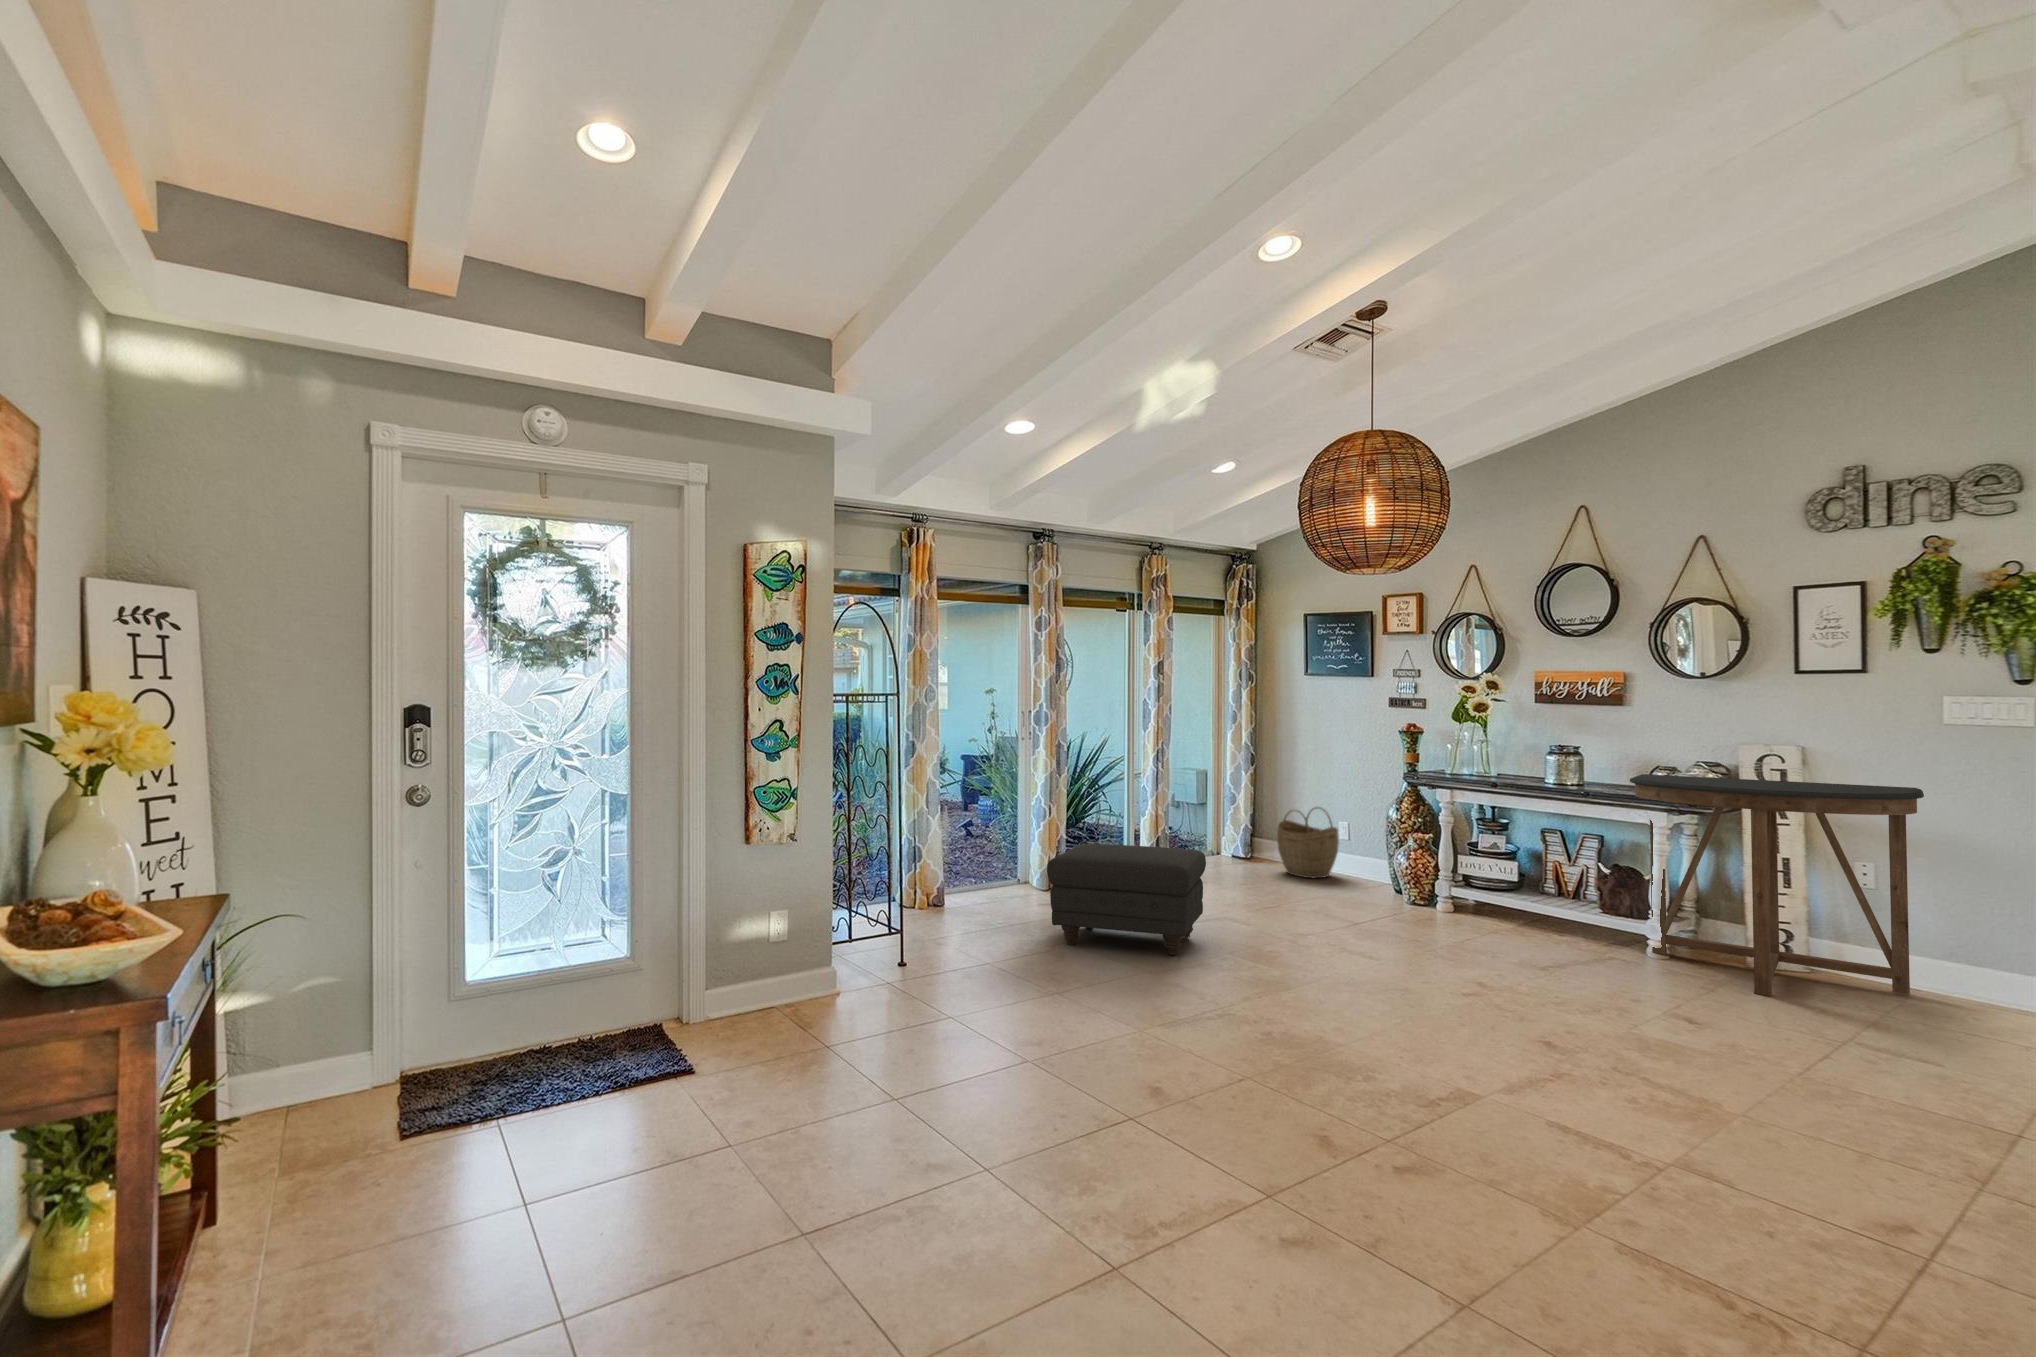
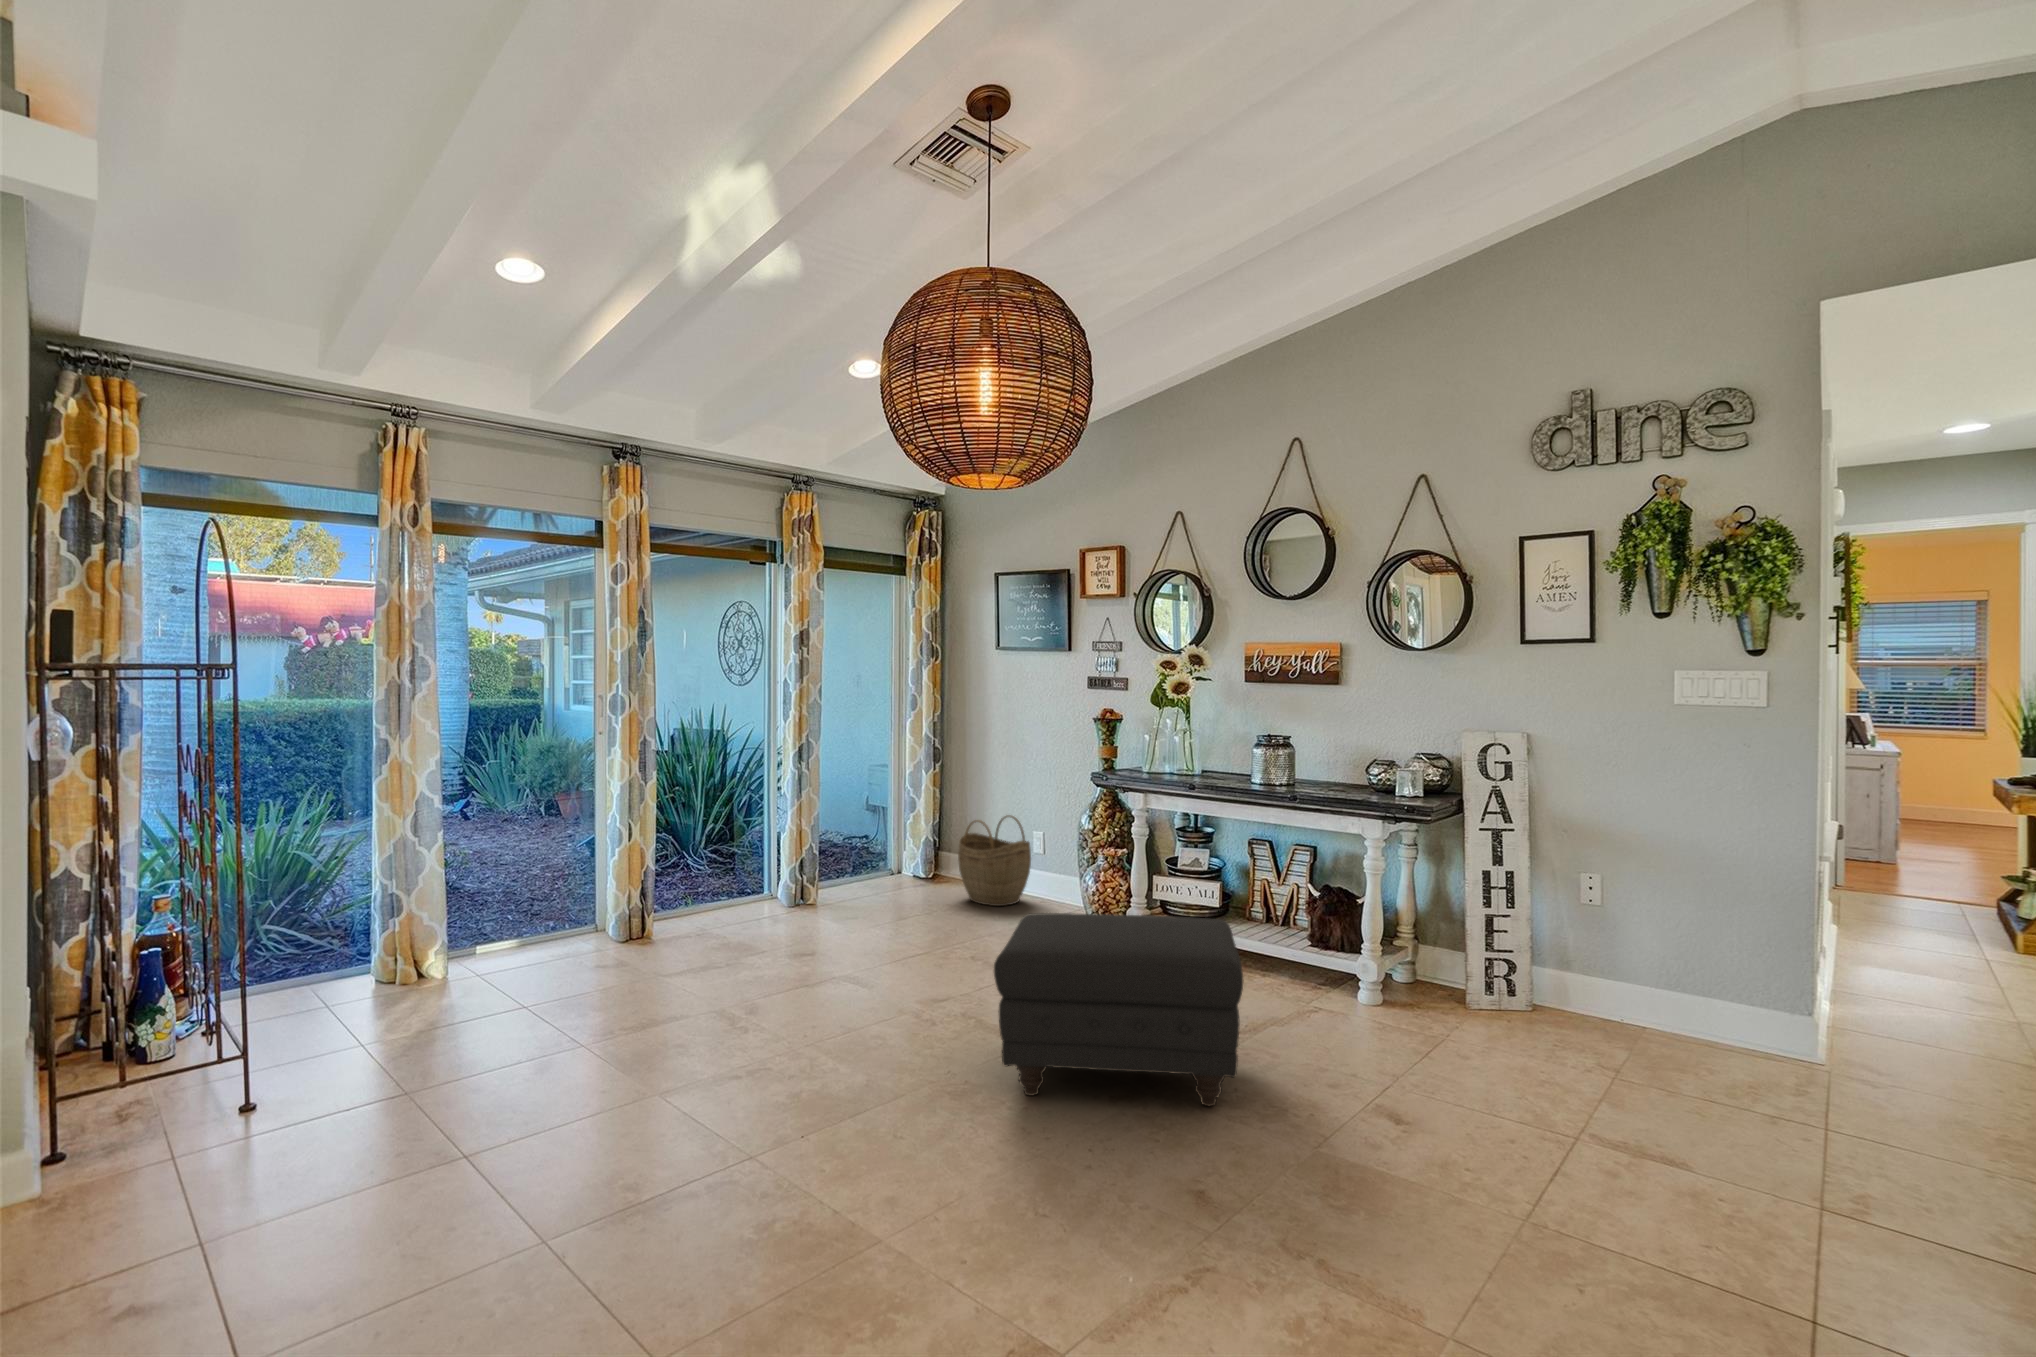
console table: present [1630,774,1924,996] -> none [1338,770,1654,1054]
ottoman: present [1047,844,1206,955] -> present [994,913,1243,1106]

